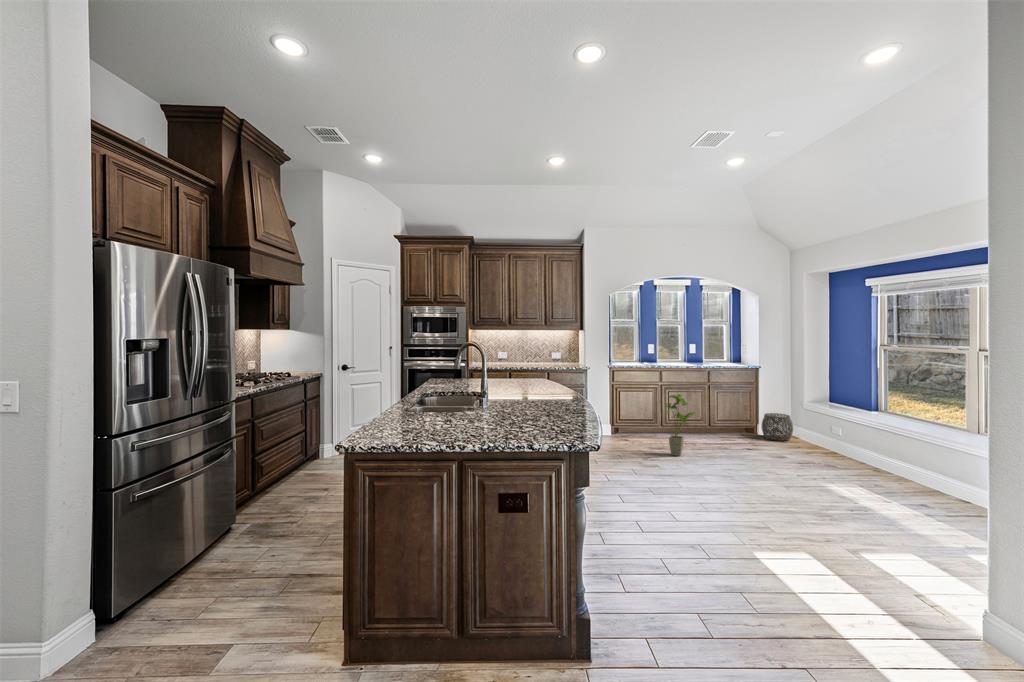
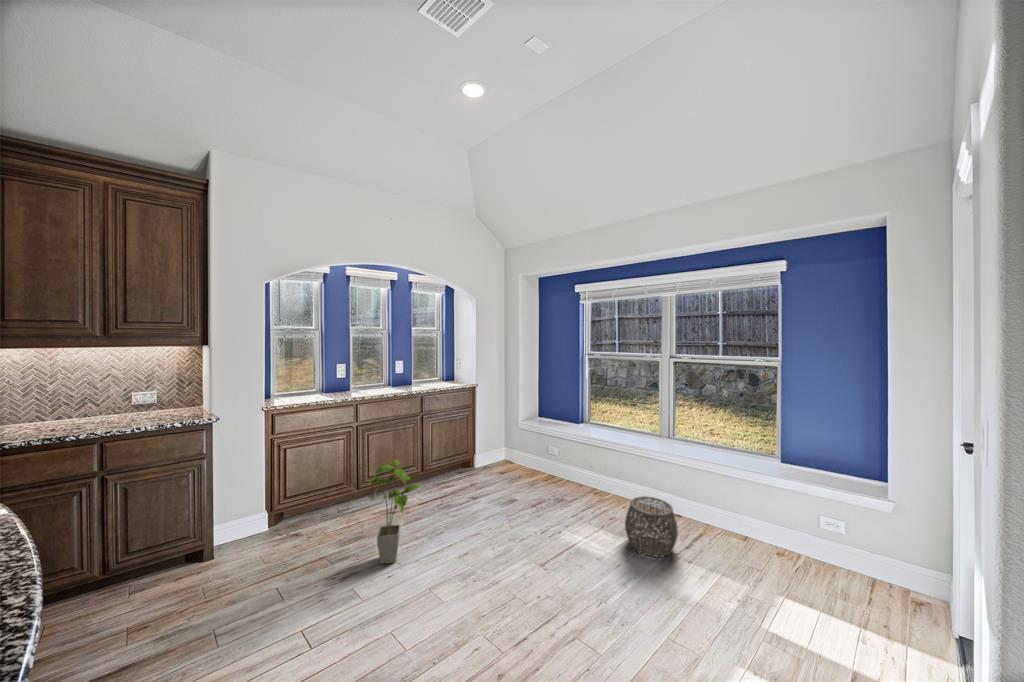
woven basket: present [761,413,793,441] -> present [625,496,678,558]

